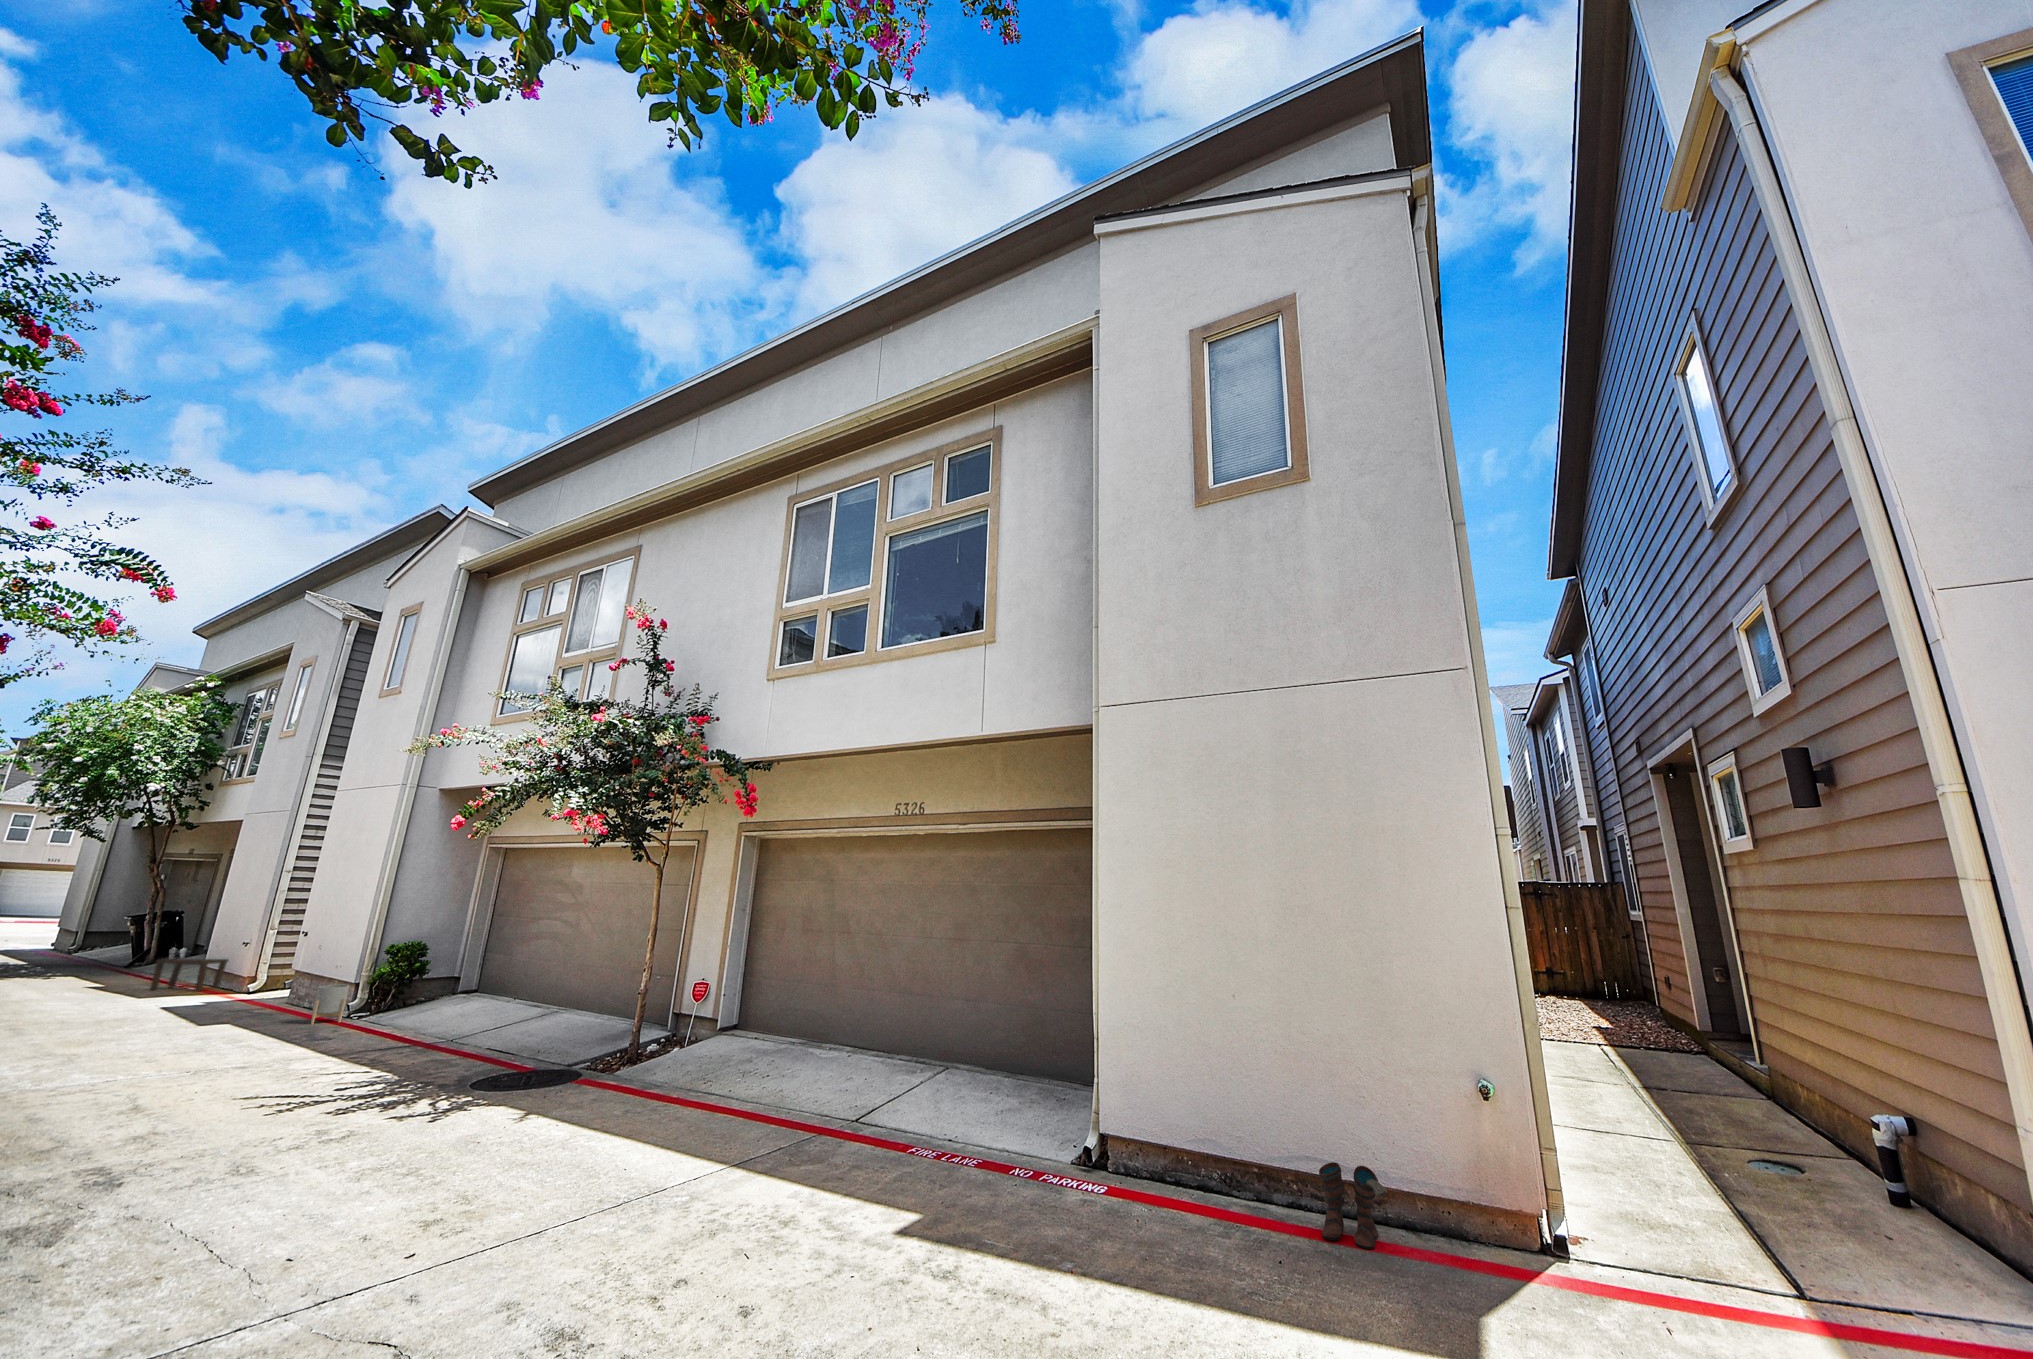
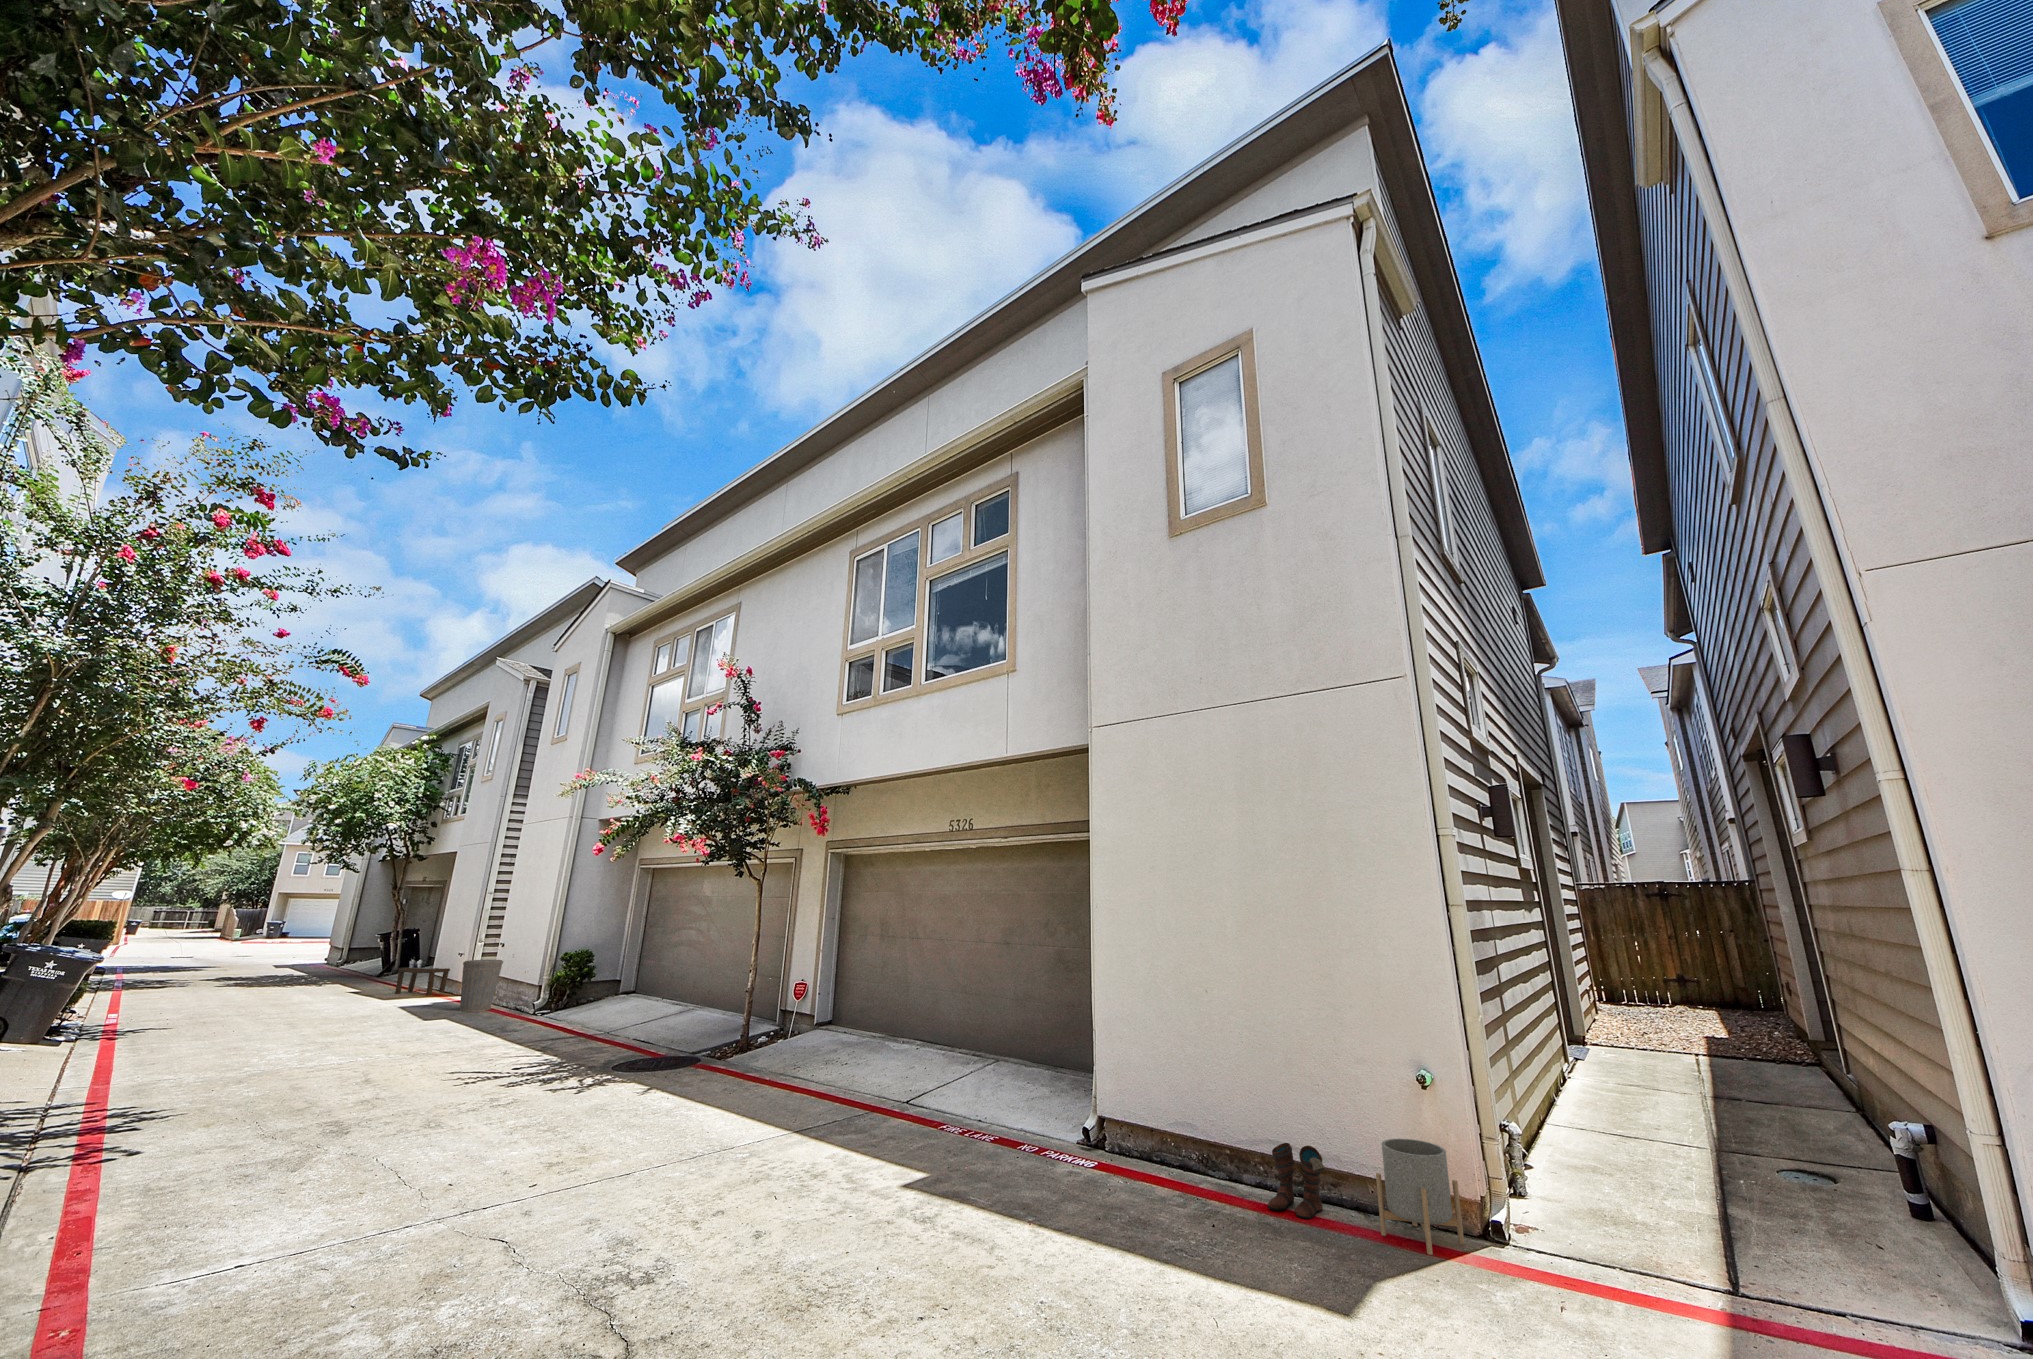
trash can: none [244,950,307,1012] -> present [459,960,503,1011]
planter: present [311,985,349,1024] -> present [1376,1139,1464,1255]

